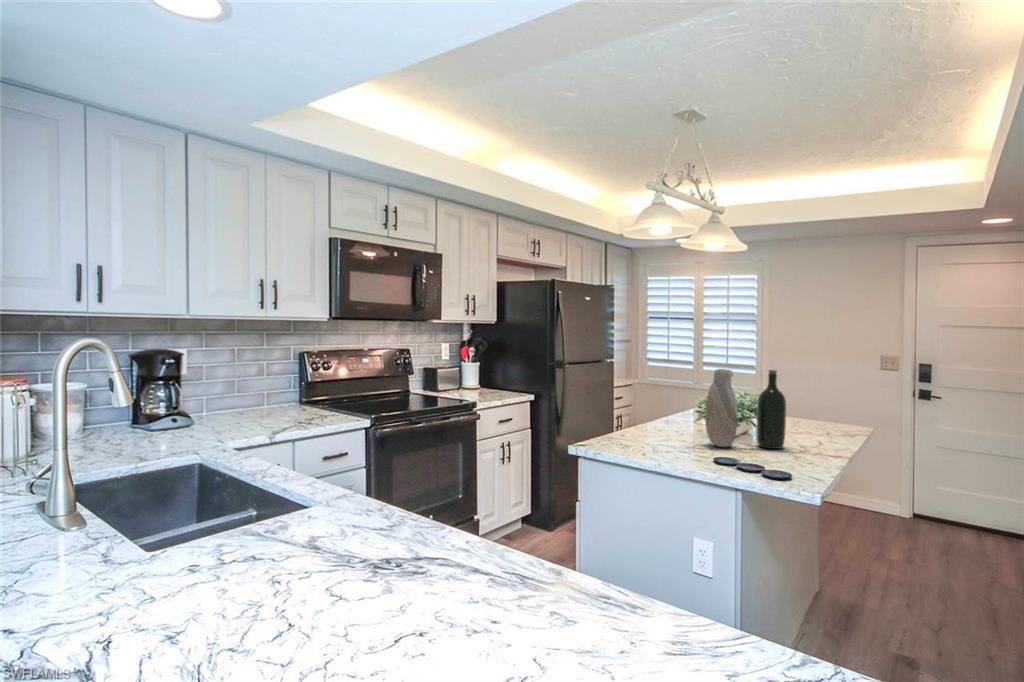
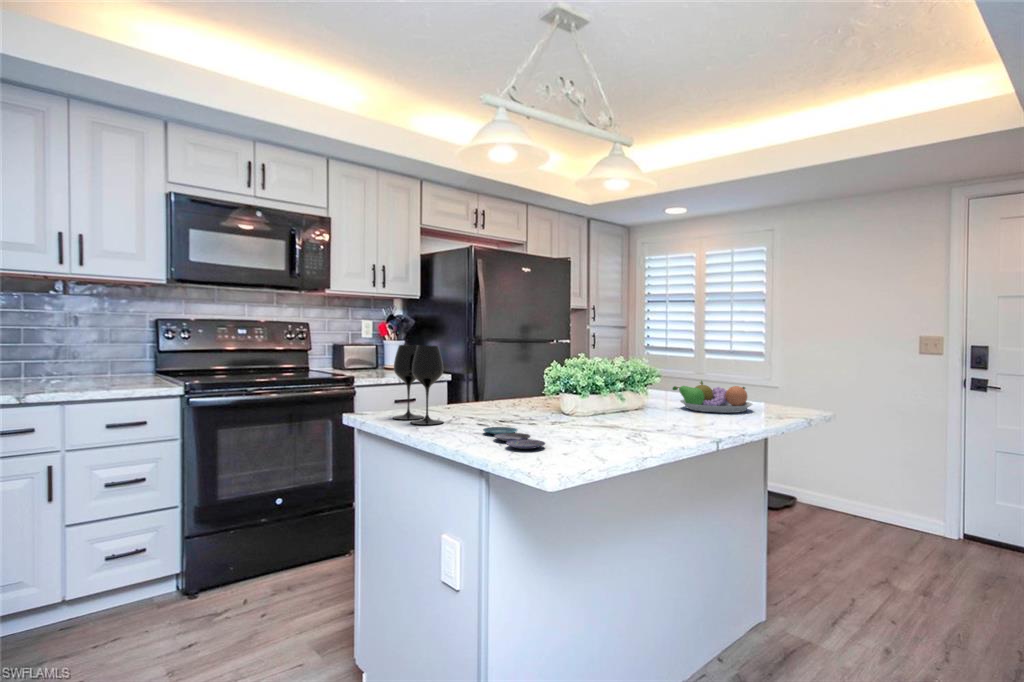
vase: present [706,369,737,447] -> none [520,318,561,420]
wine bottle: present [757,370,786,449] -> none [589,317,625,423]
wine glass: none [607,390,661,456] -> present [393,345,443,425]
fruit bowl: none [782,408,845,435] -> present [673,381,752,413]

